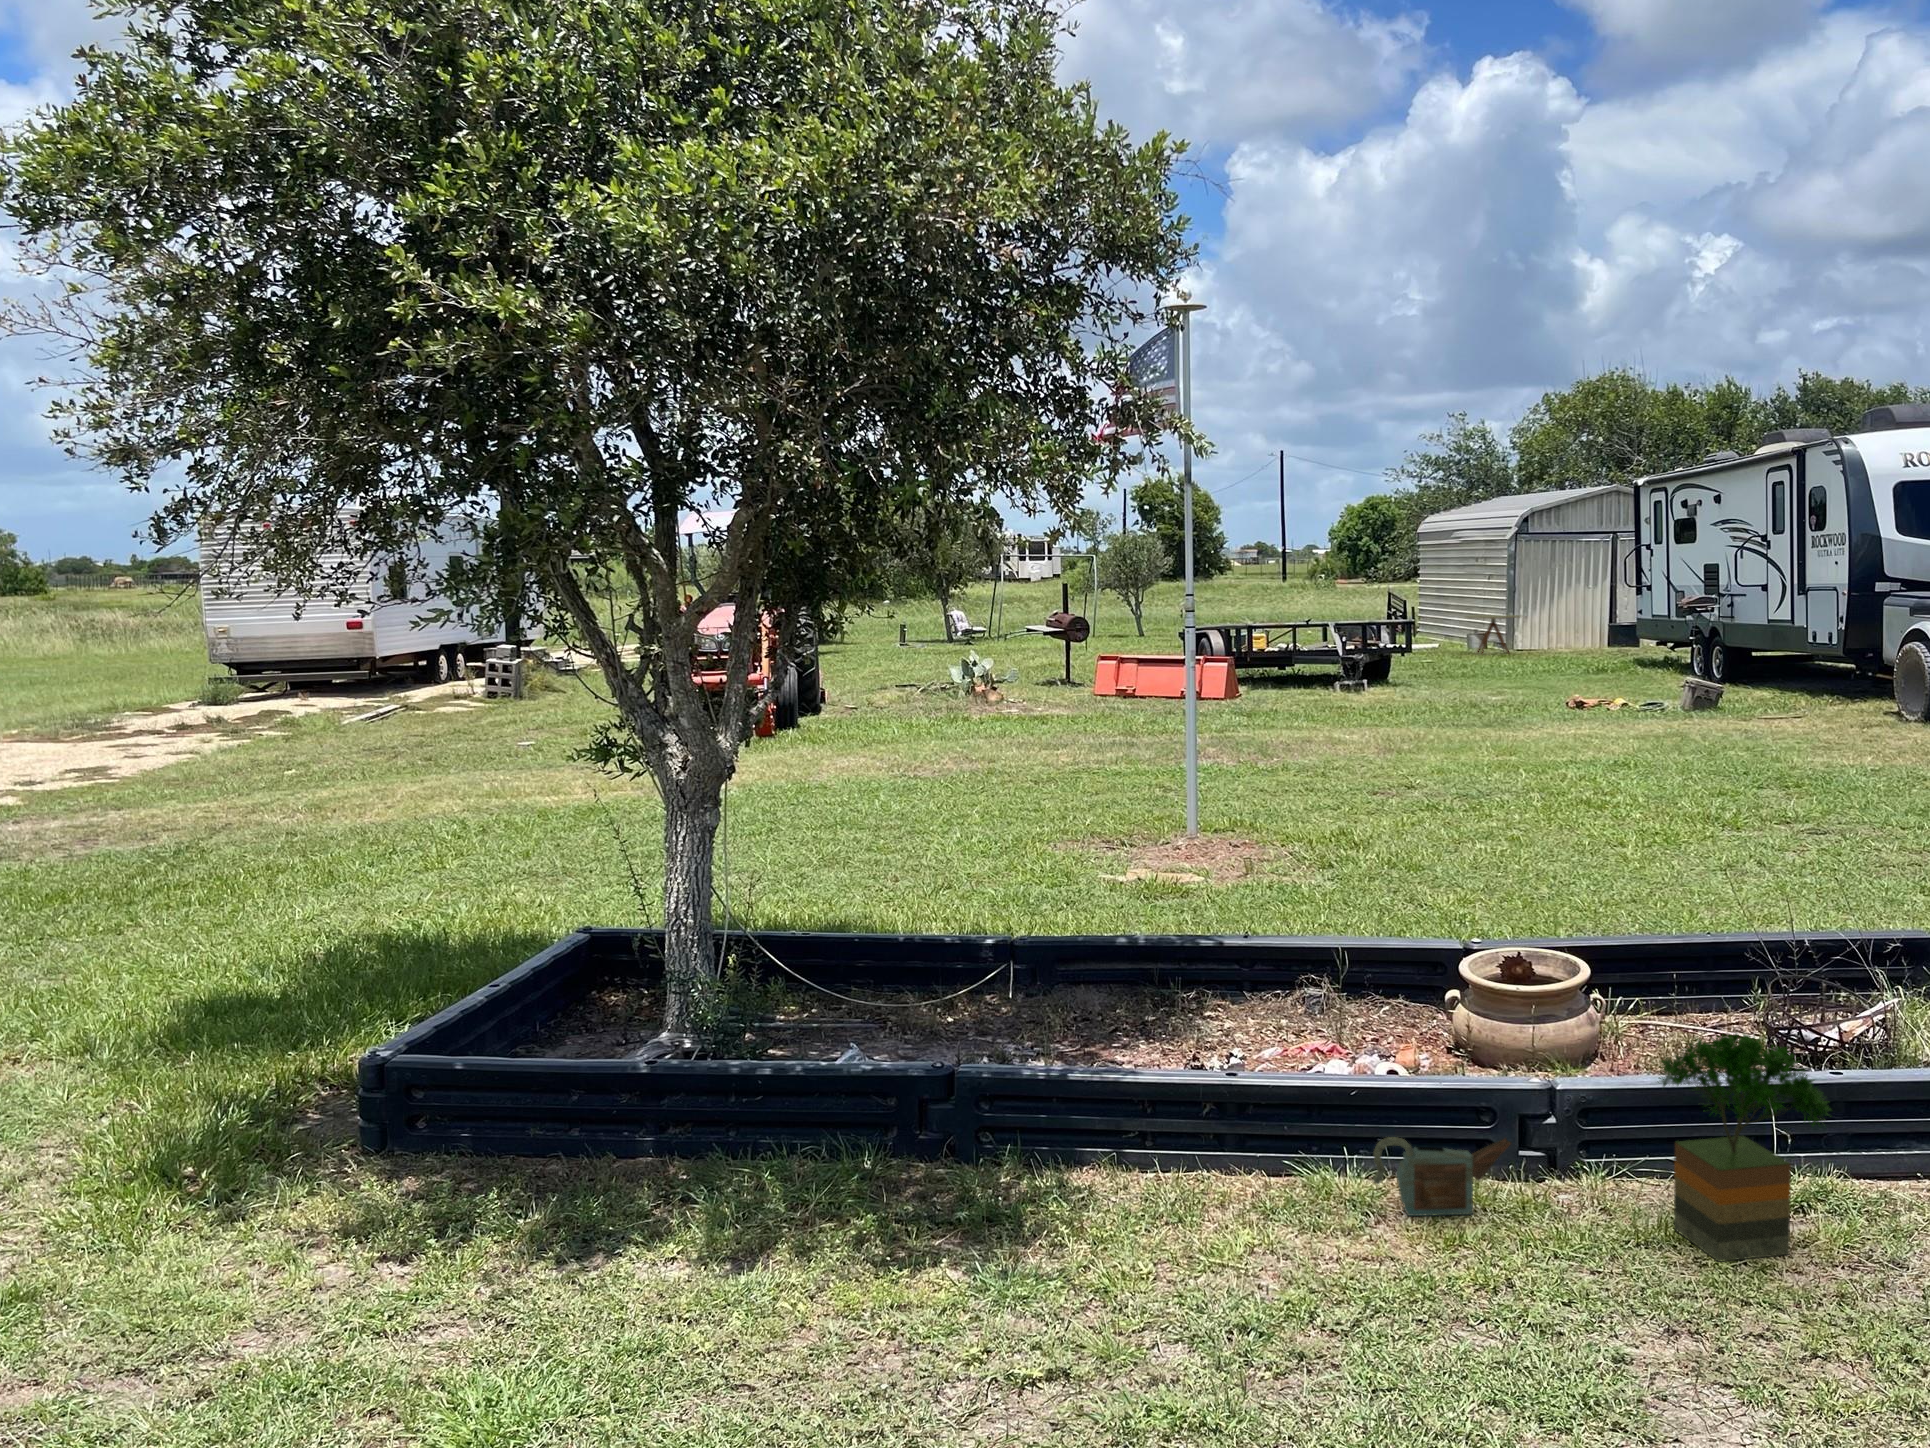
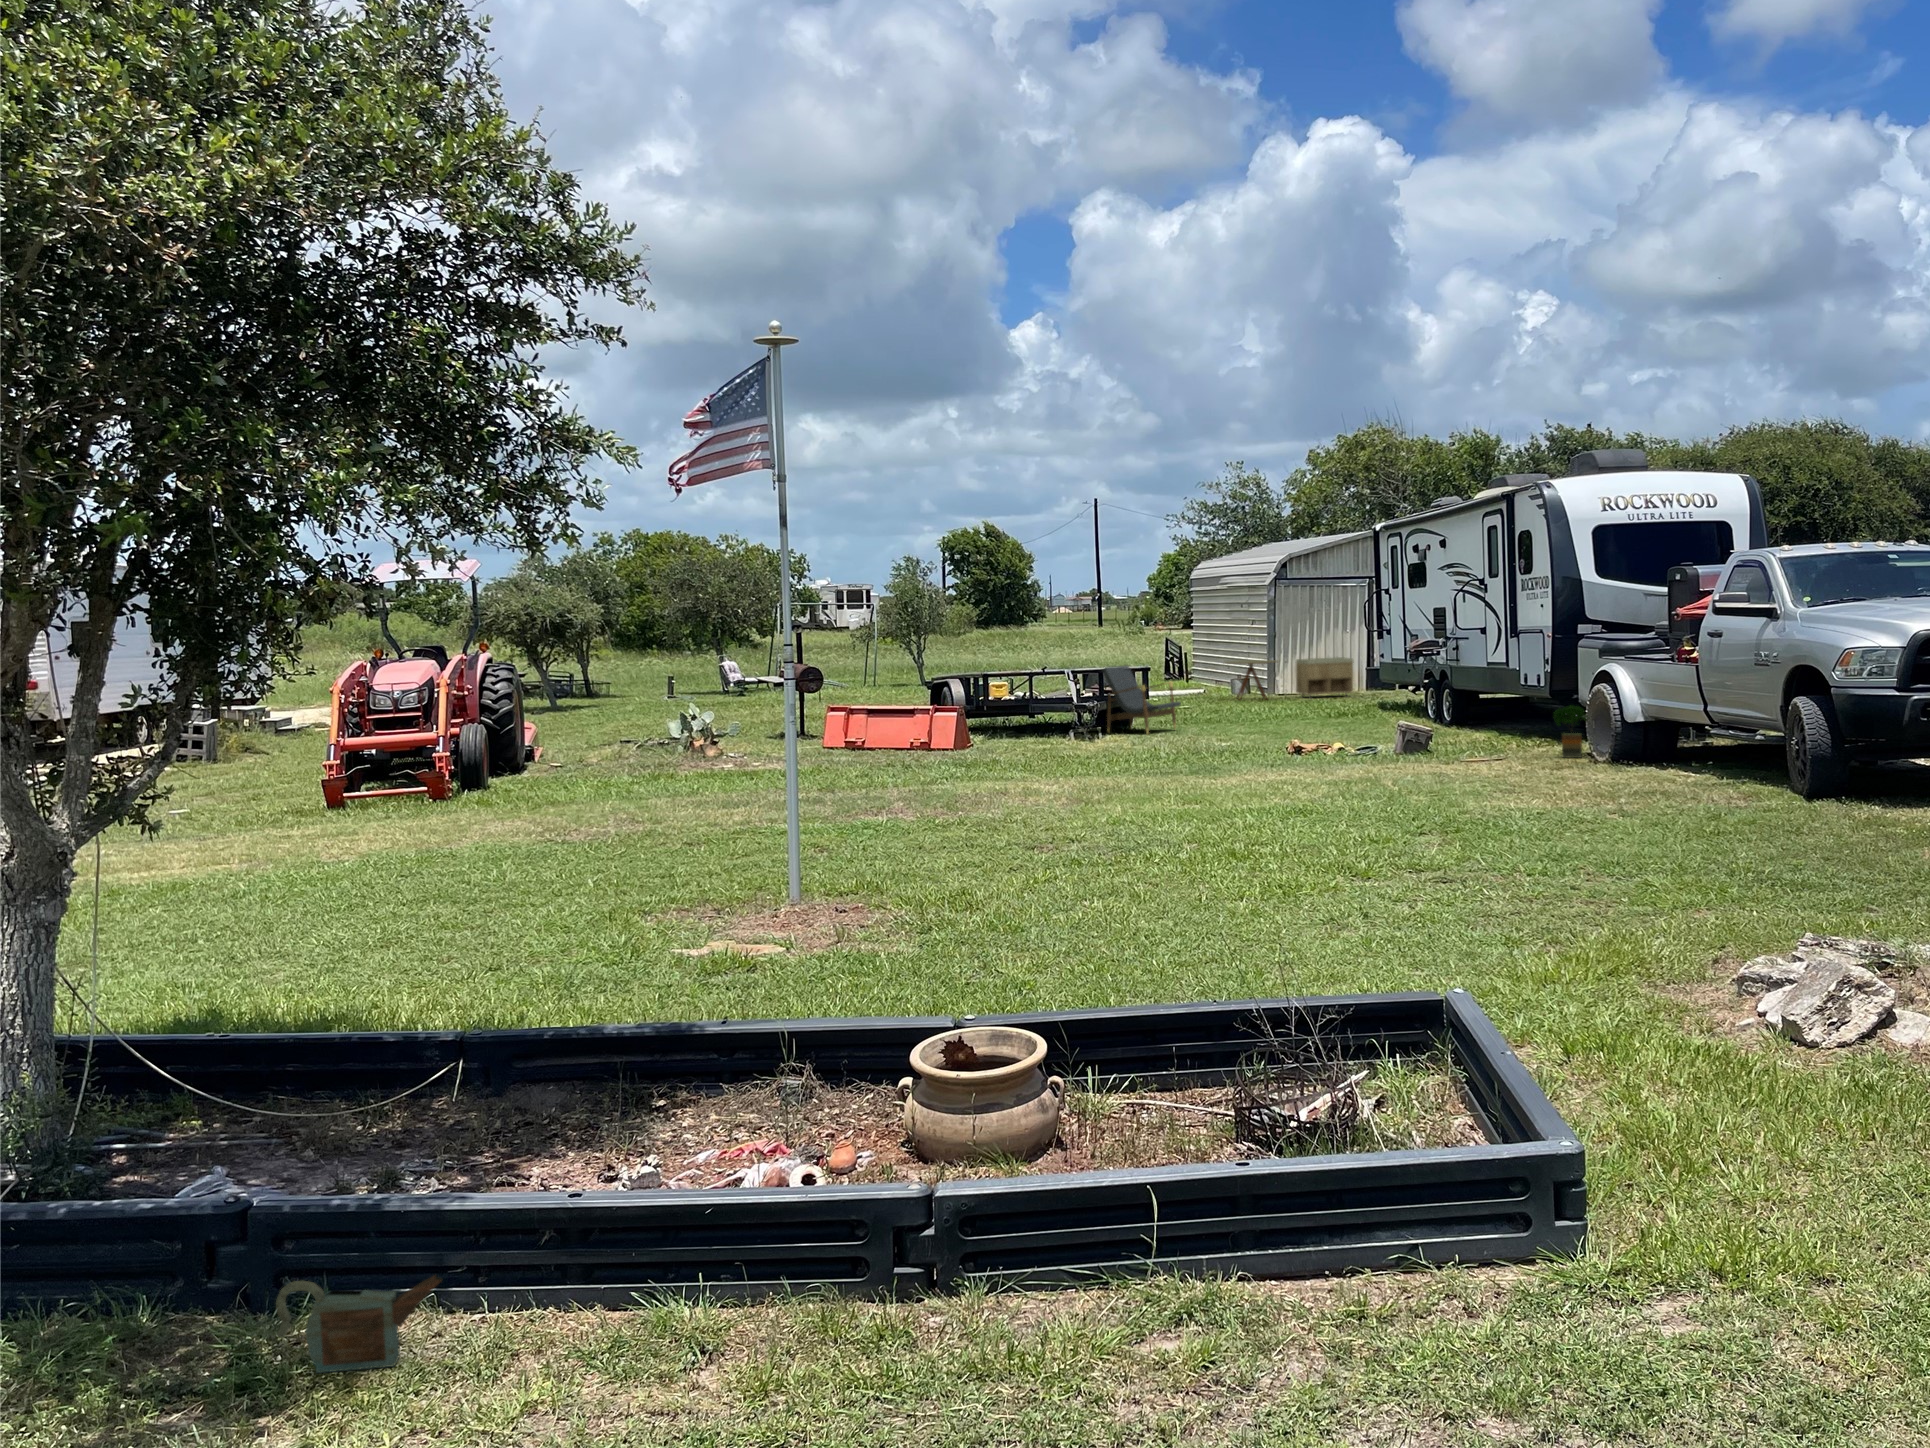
storage bench: none [1538,613,1599,653] -> present [1296,657,1353,696]
lounge chair: none [1365,619,1443,687] -> present [1103,666,1181,734]
potted tree: present [1658,1033,1831,1262] -> present [1554,705,1588,758]
watering can: present [1373,1137,1511,1216] -> present [276,1275,443,1373]

